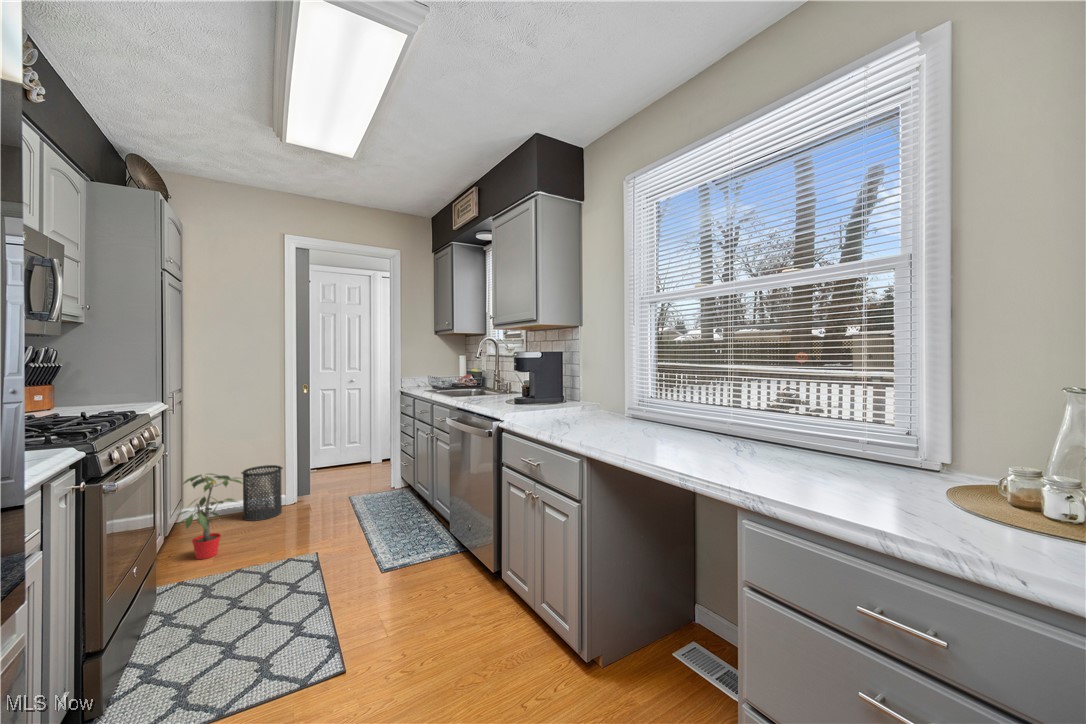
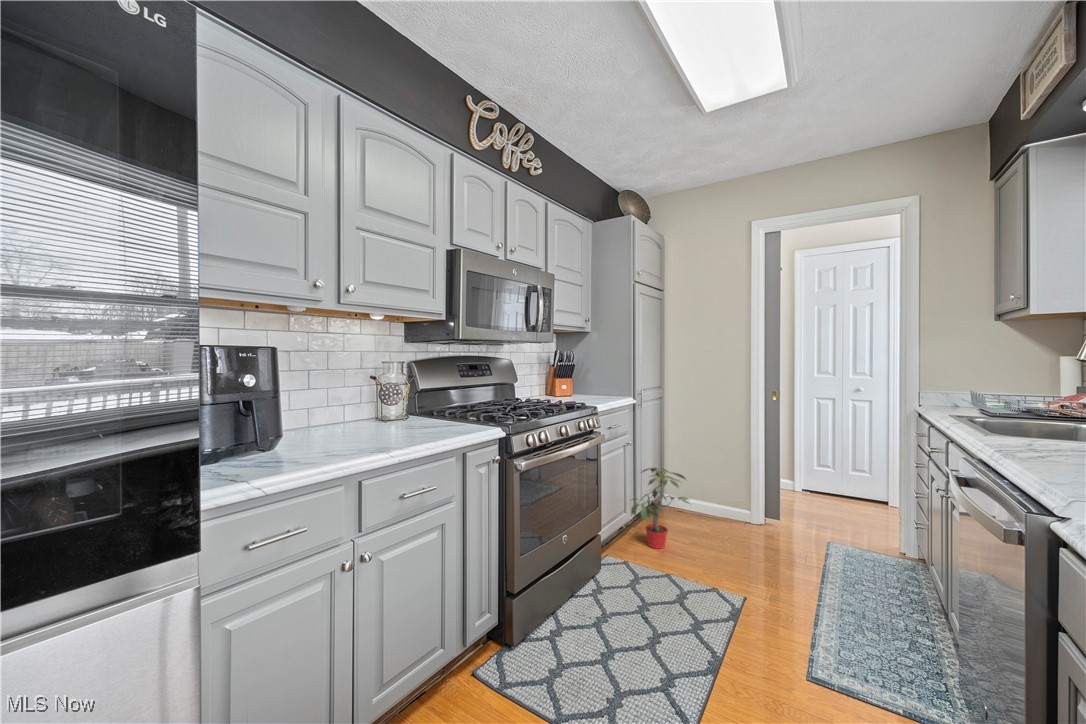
trash can: present [241,465,283,521] -> none [704,471,744,531]

